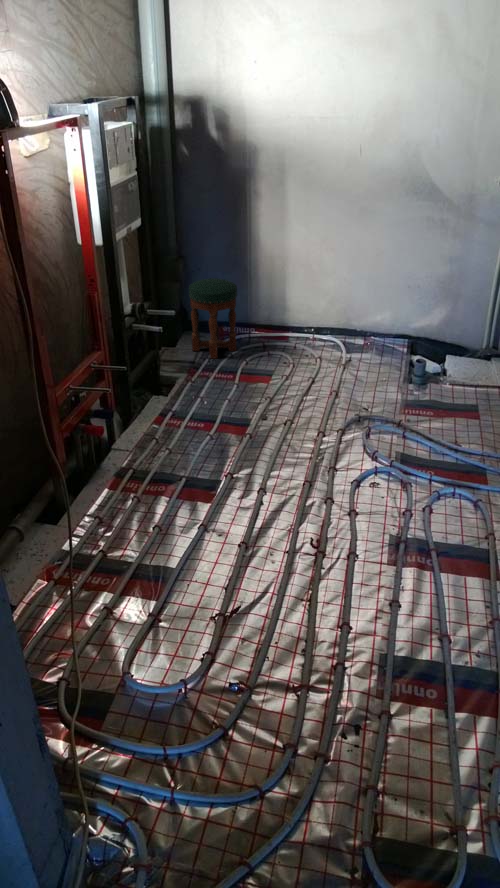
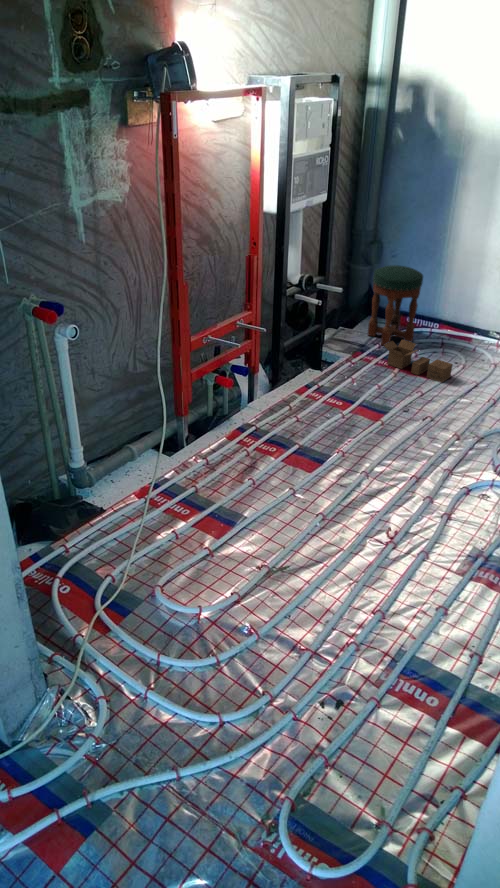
cardboard box: none [219,350,289,385] -> present [384,340,453,383]

